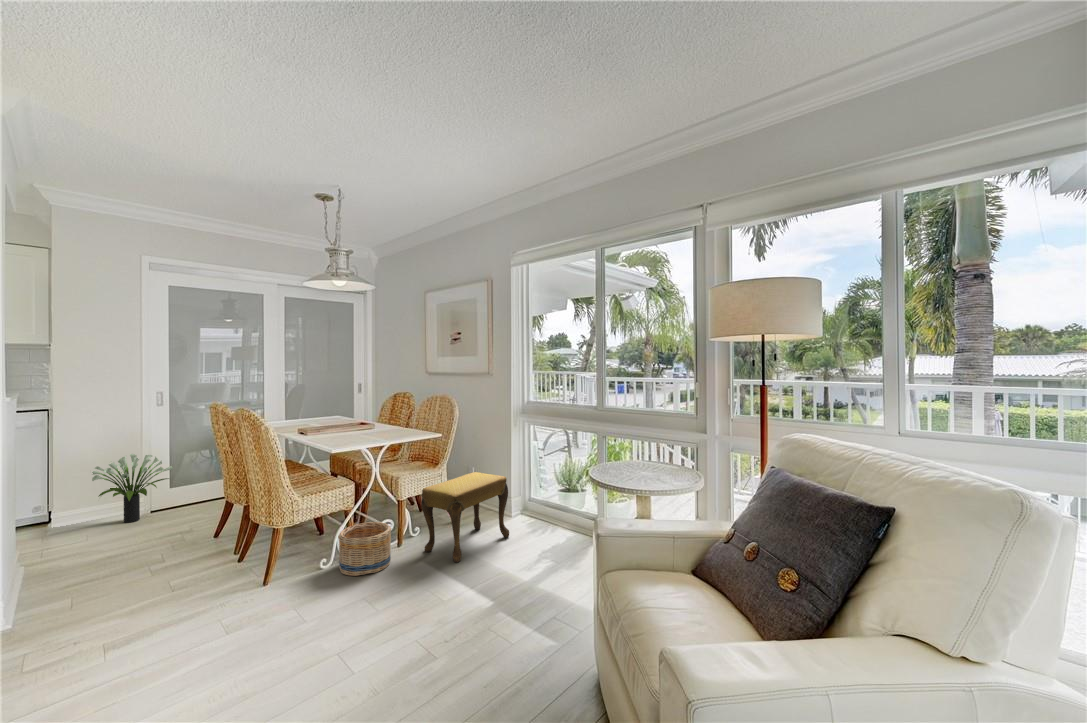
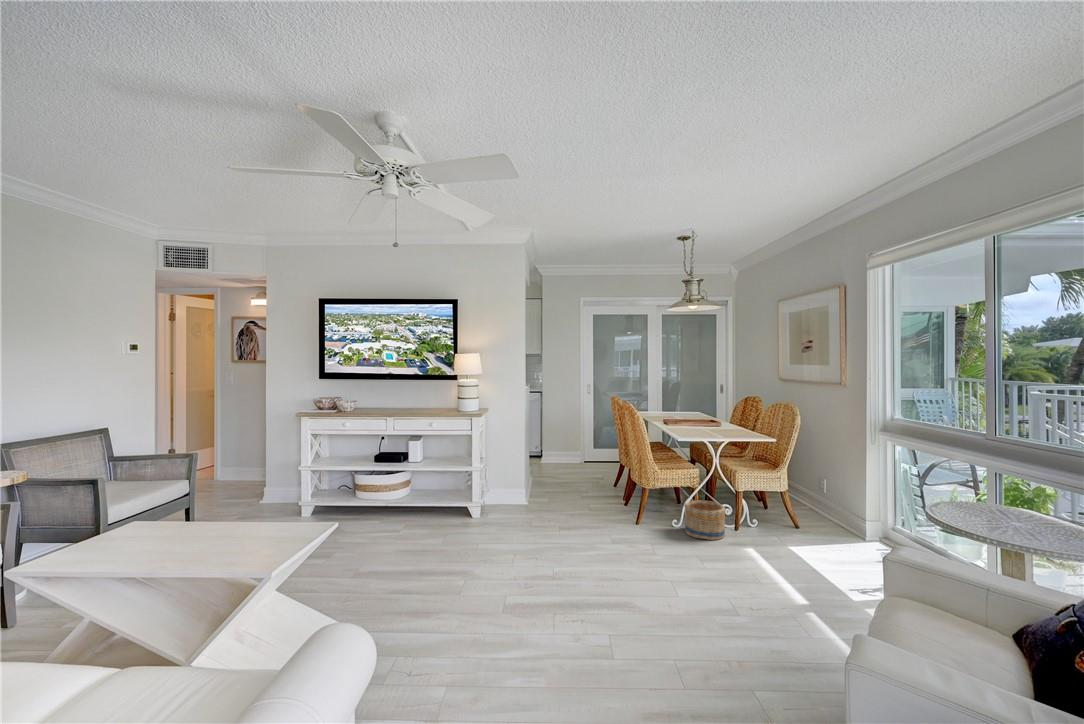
potted plant: present [92,454,173,523] -> none [554,426,593,470]
footstool: present [421,472,509,563] -> none [753,480,847,554]

